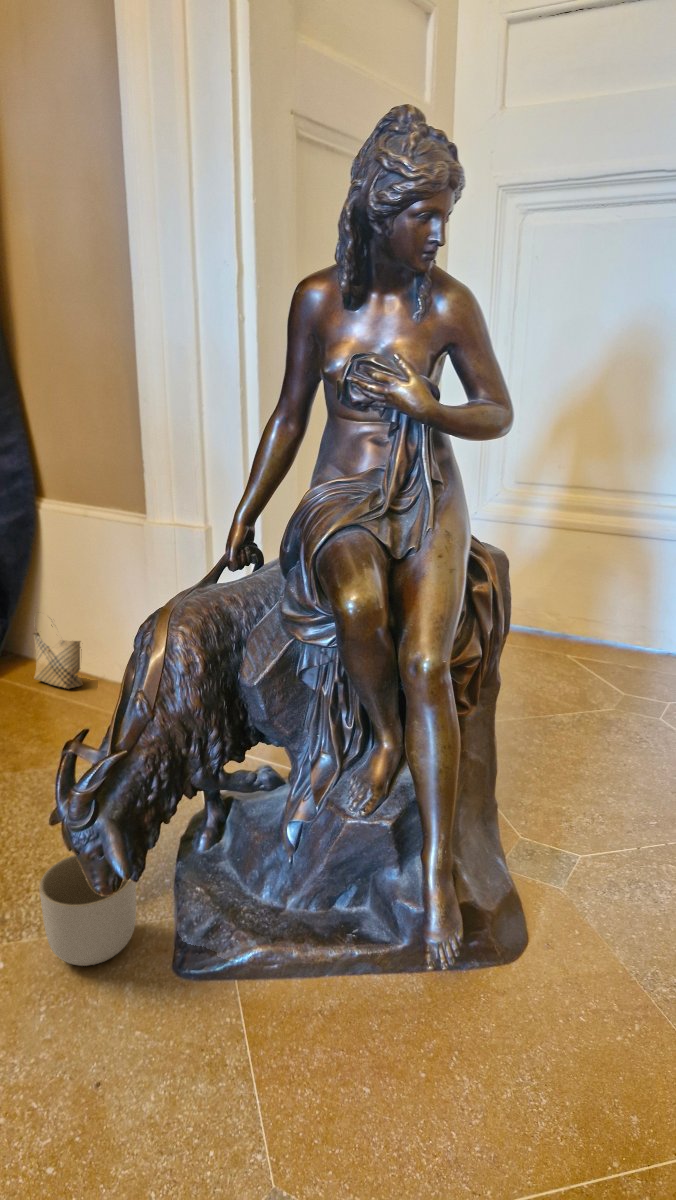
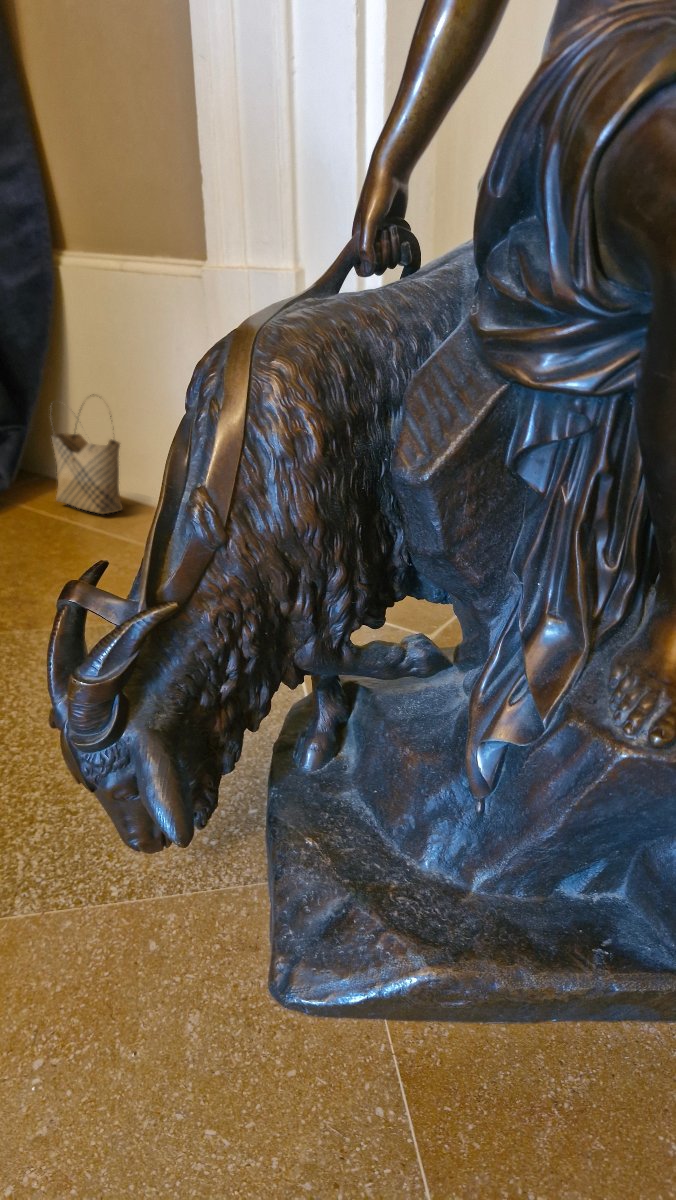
planter: present [40,855,136,966] -> none [33,773,203,970]

